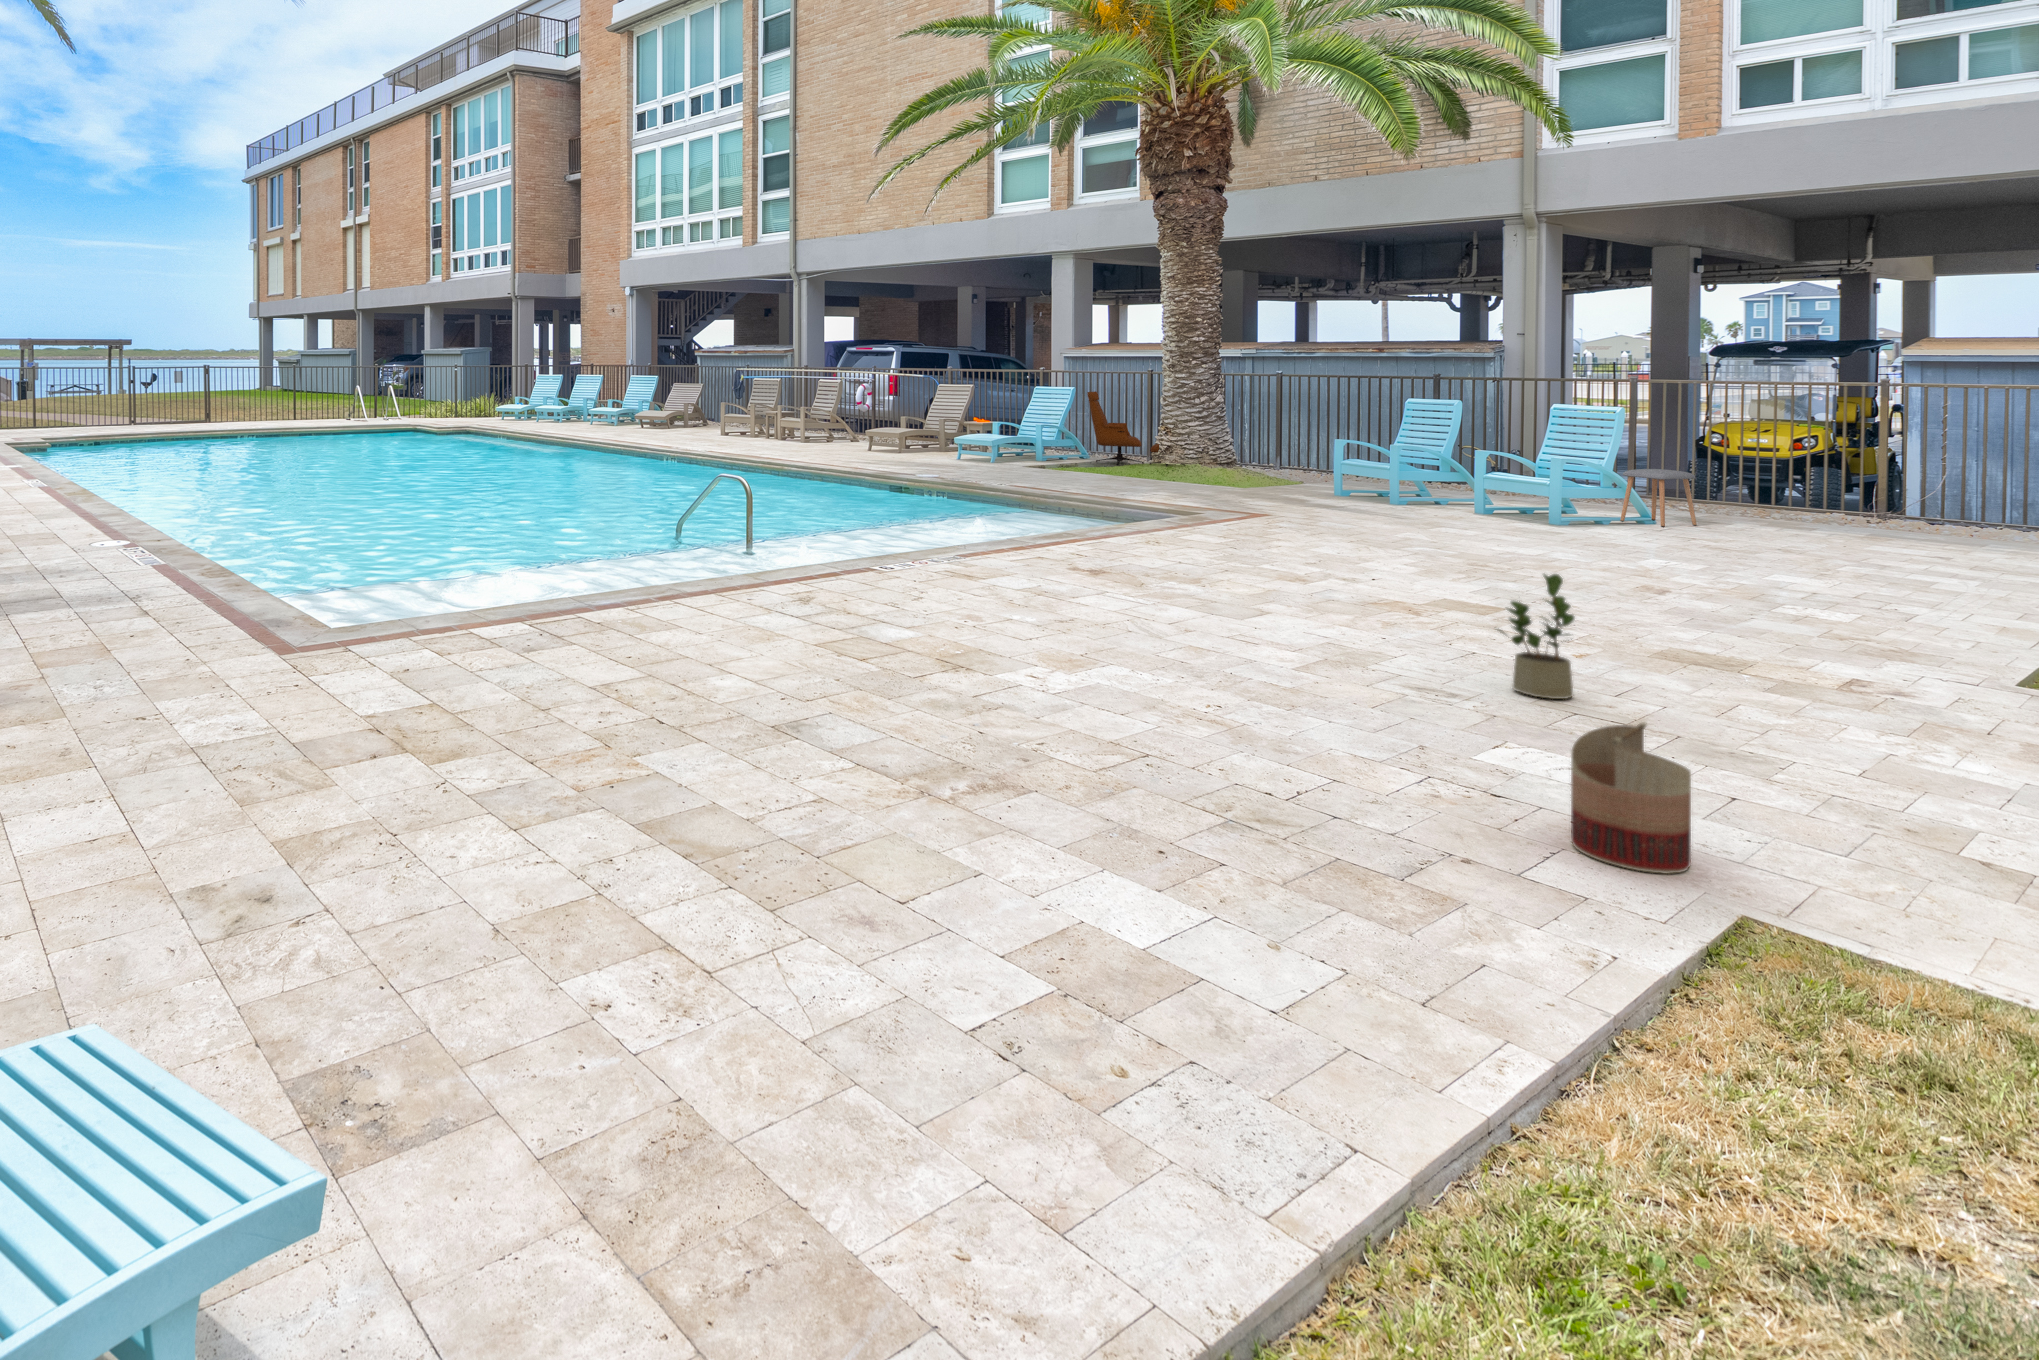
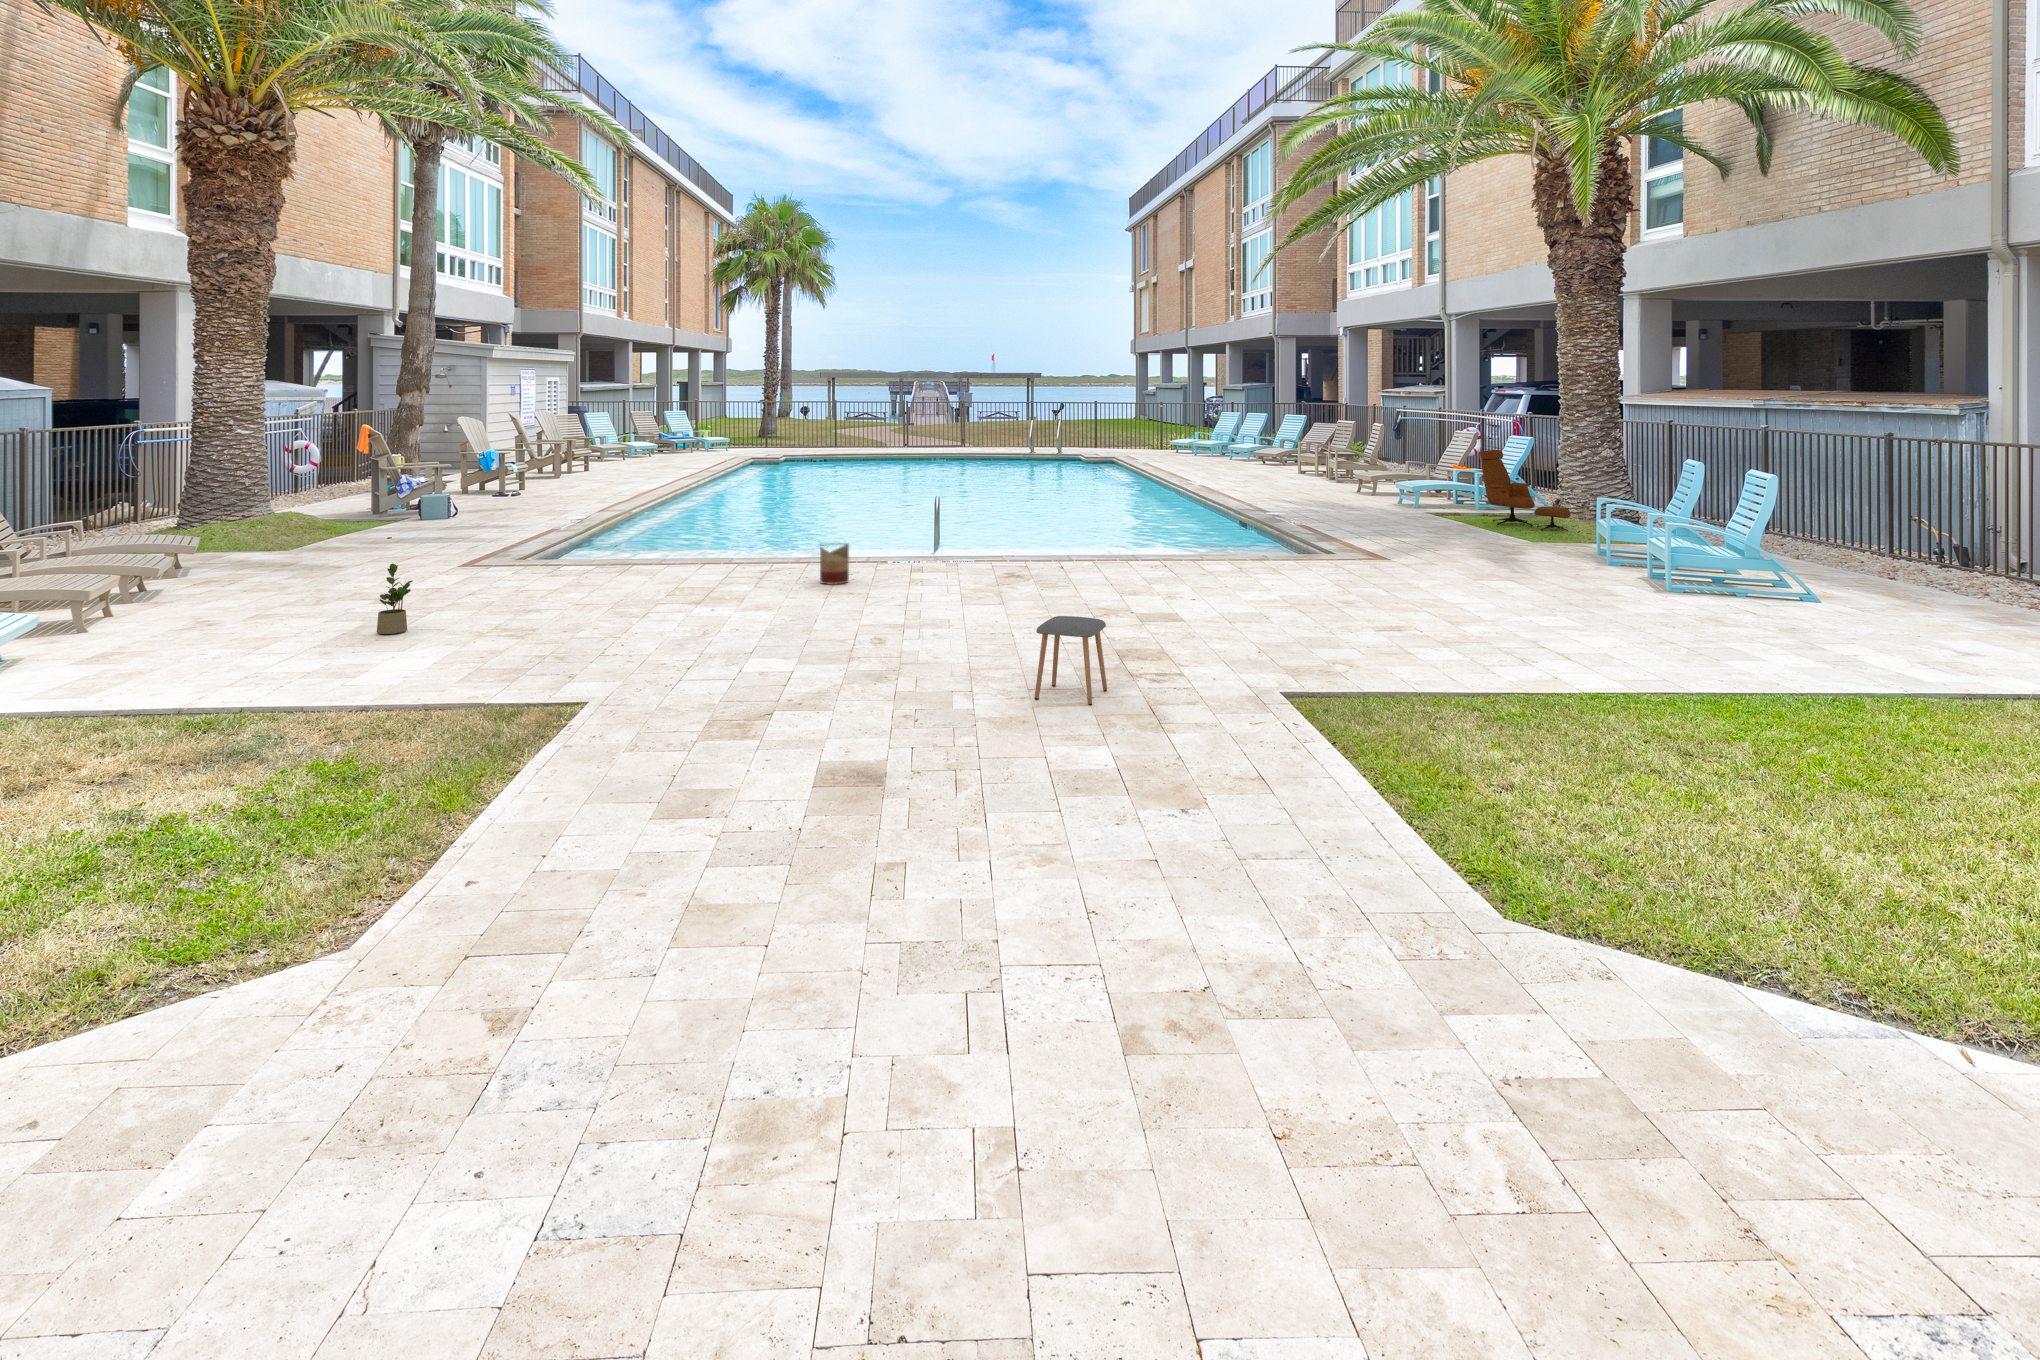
stool: present [1620,469,1697,527] -> present [1035,616,1107,705]
potted plant: present [1499,574,1574,699] -> present [377,564,413,634]
basket: present [1571,723,1691,874] -> present [820,543,849,585]

